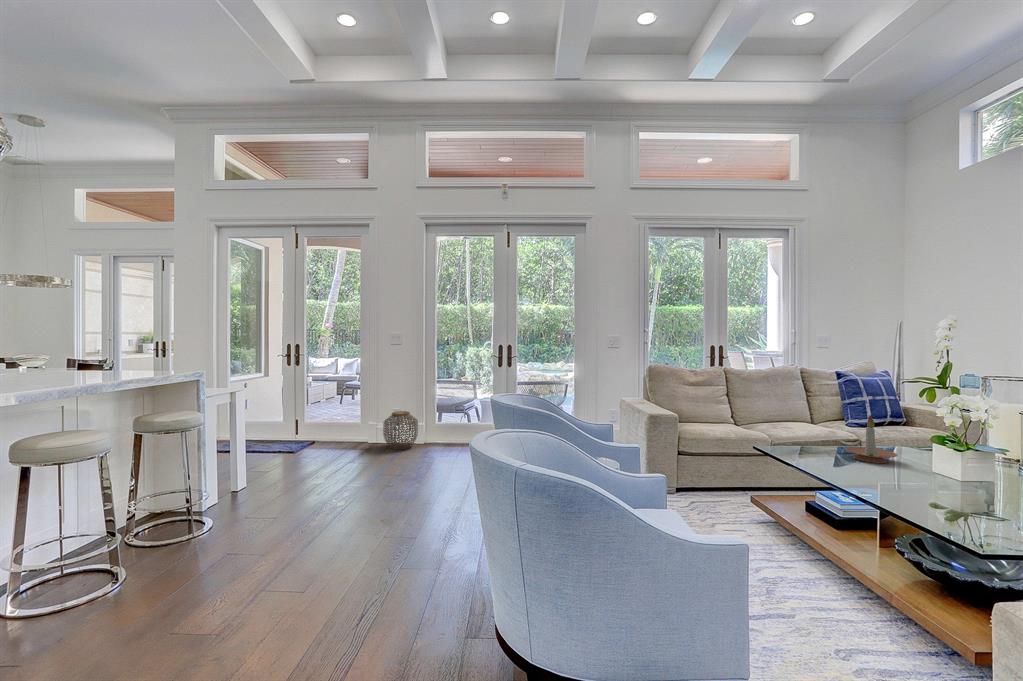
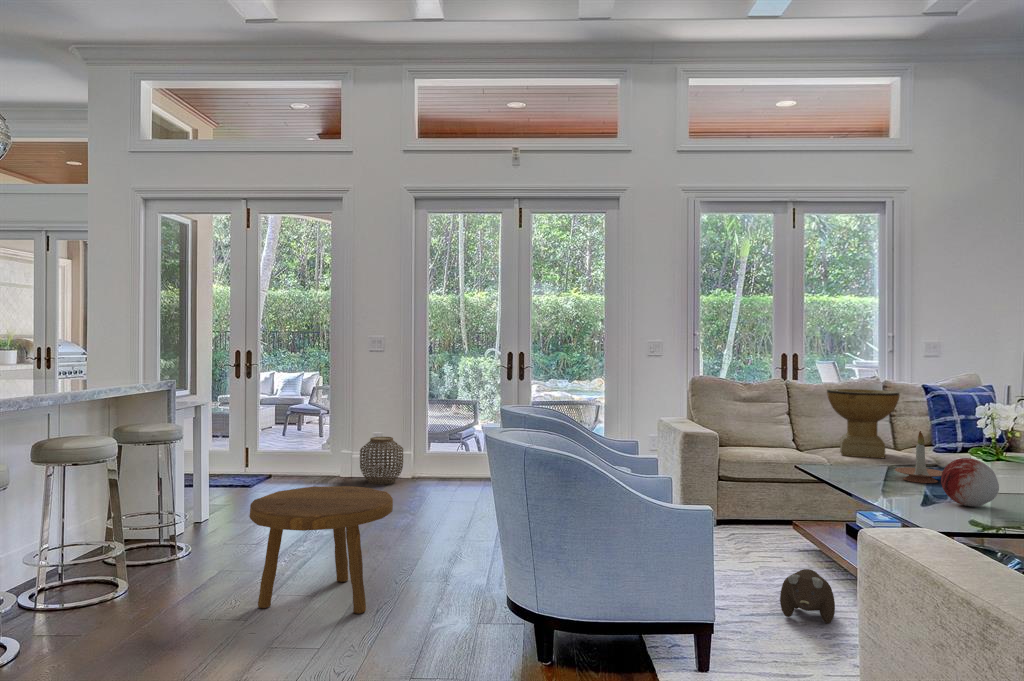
decorative bowl: none [762,375,825,433] -> present [827,389,900,458]
decorative orb: none [922,448,991,497] -> present [941,458,999,507]
footstool: none [229,473,384,618] -> present [249,486,393,614]
plush toy: none [778,565,841,627] -> present [780,569,835,624]

